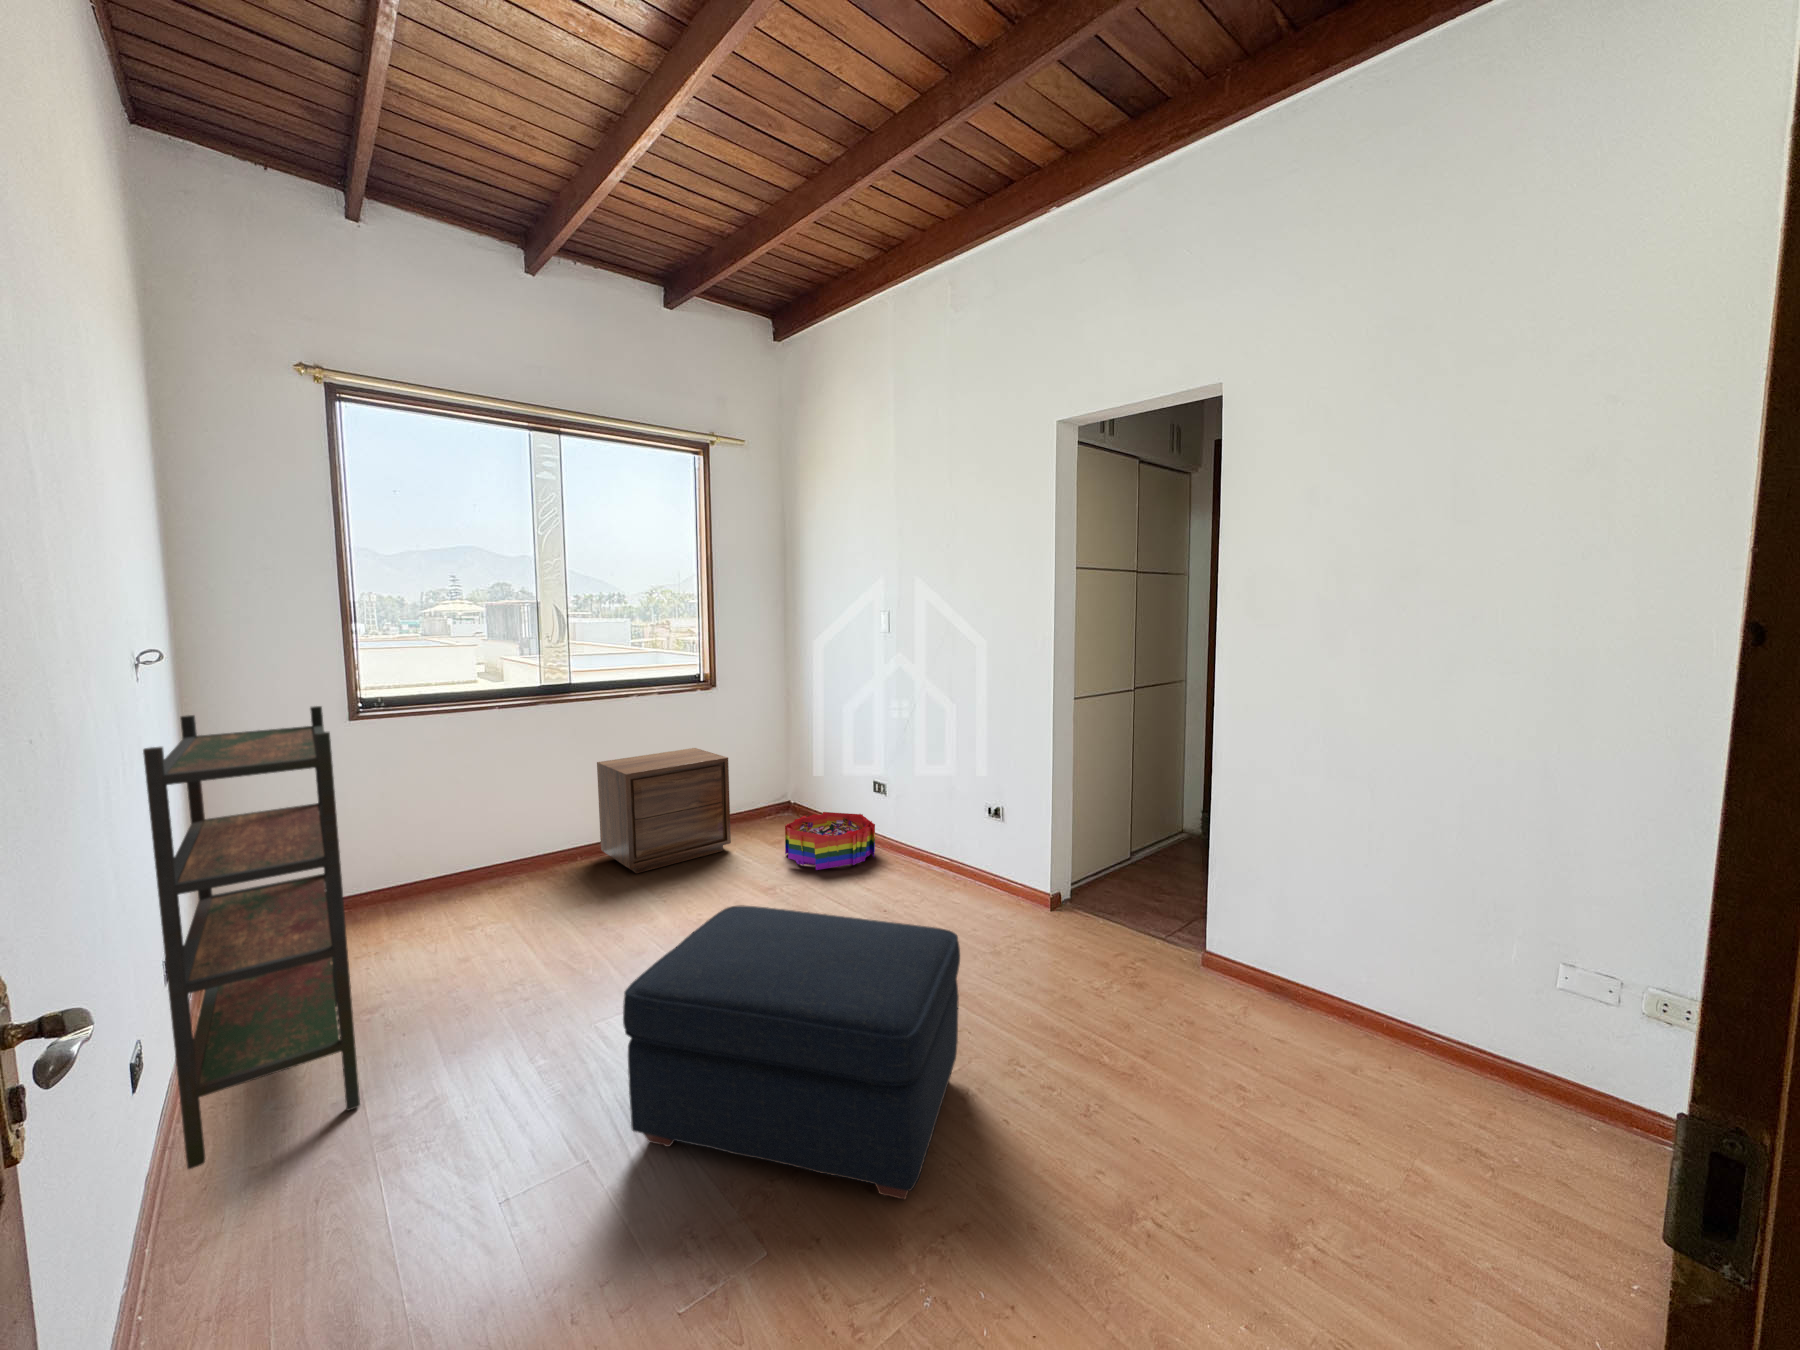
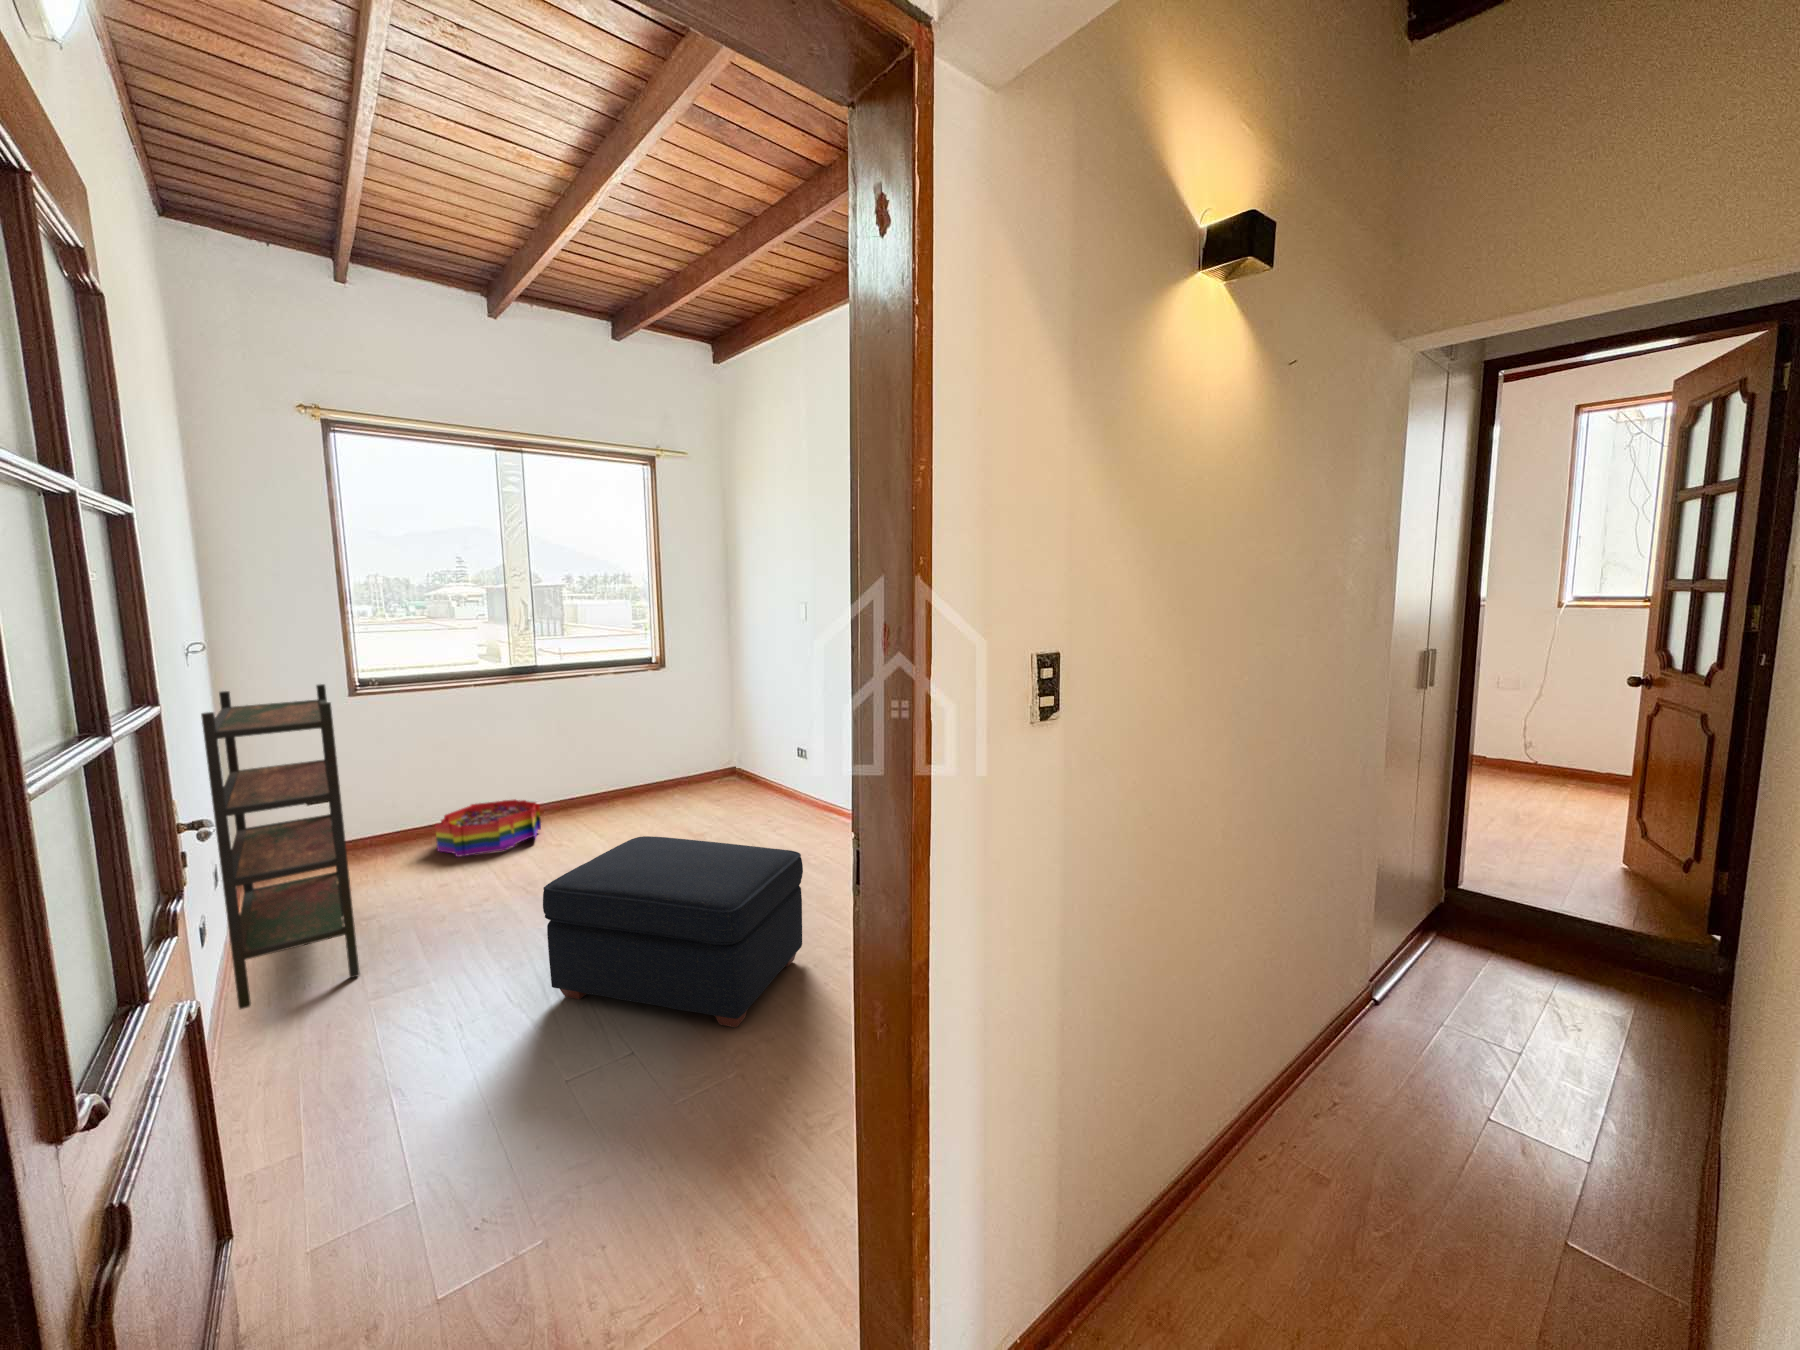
nightstand: present [597,748,731,873] -> none [559,721,675,825]
storage bin: present [785,812,875,870] -> present [435,800,541,857]

